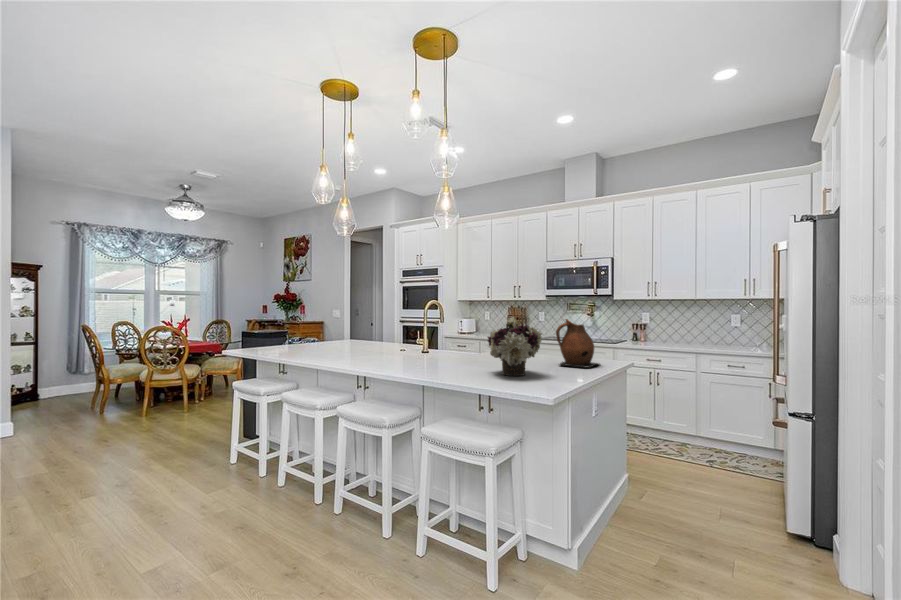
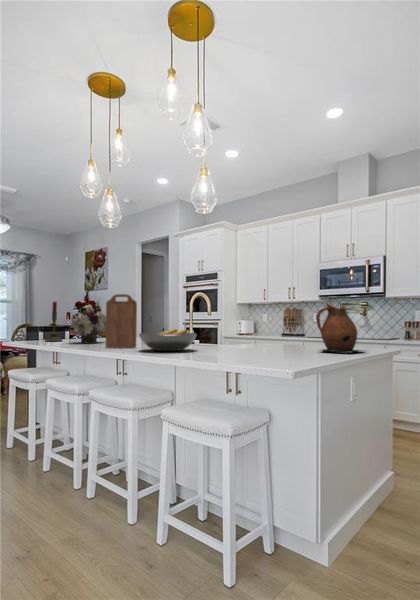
candle: none [268,307,286,351] -> present [45,302,62,342]
cutting board: none [346,308,377,362] -> present [106,294,137,348]
flower arrangement: present [488,317,542,376] -> present [70,305,106,343]
fruit bowl: none [385,346,442,367] -> present [139,329,197,351]

